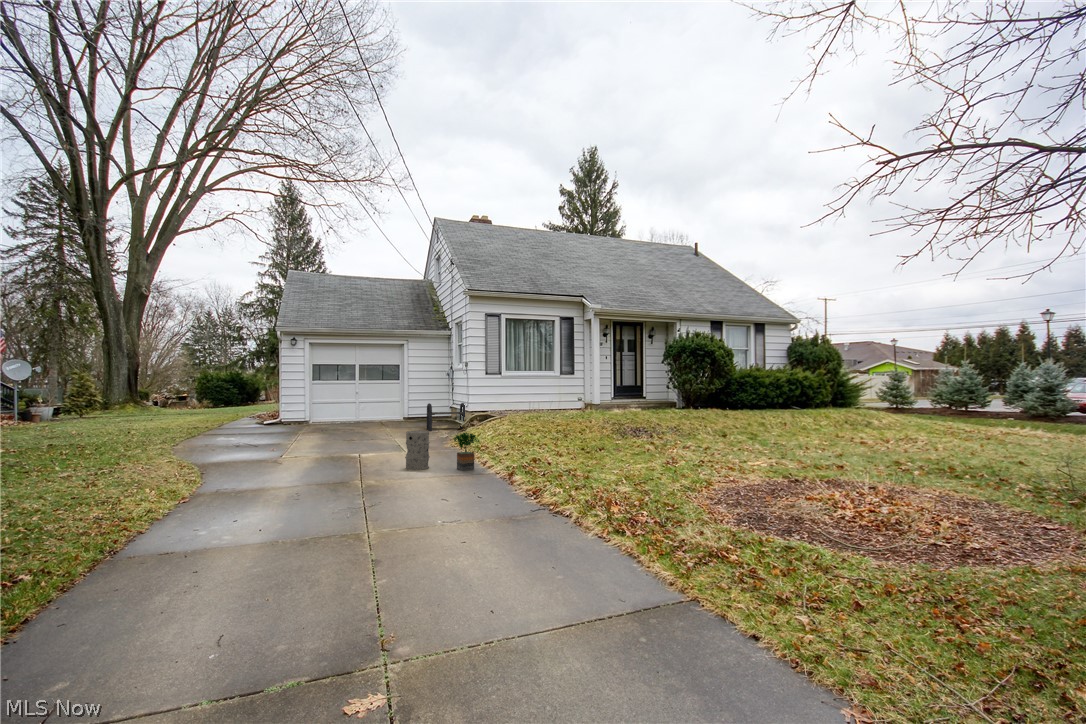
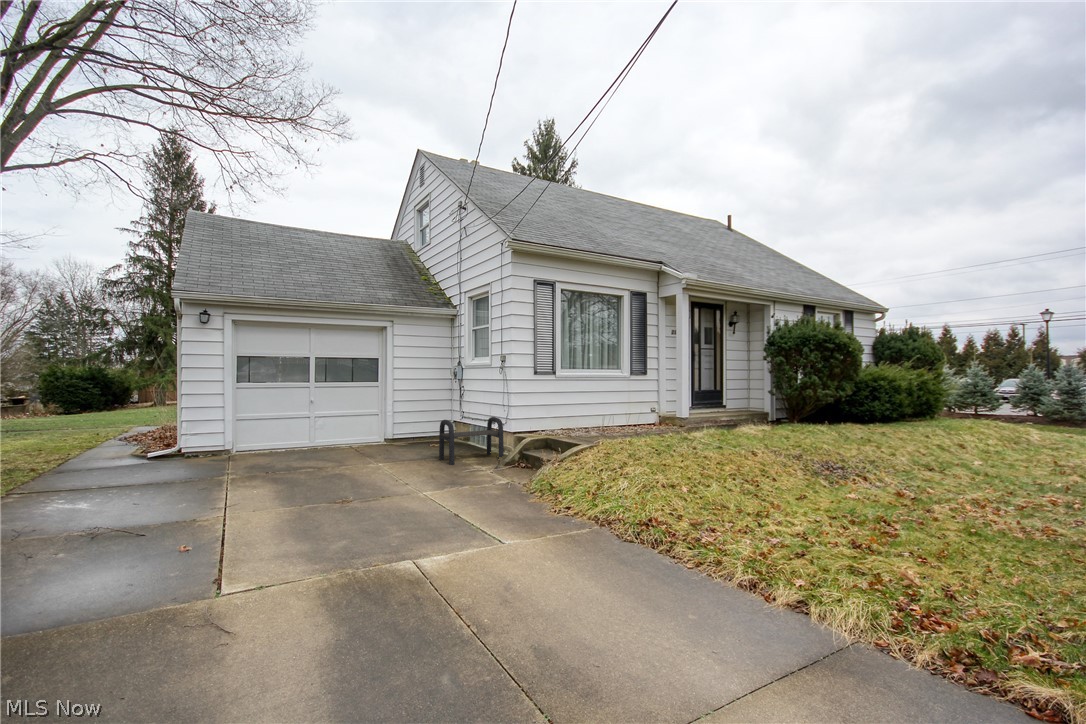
trash can: present [405,431,430,470] -> none [652,548,725,689]
potted tree: present [454,433,479,470] -> none [783,547,859,671]

